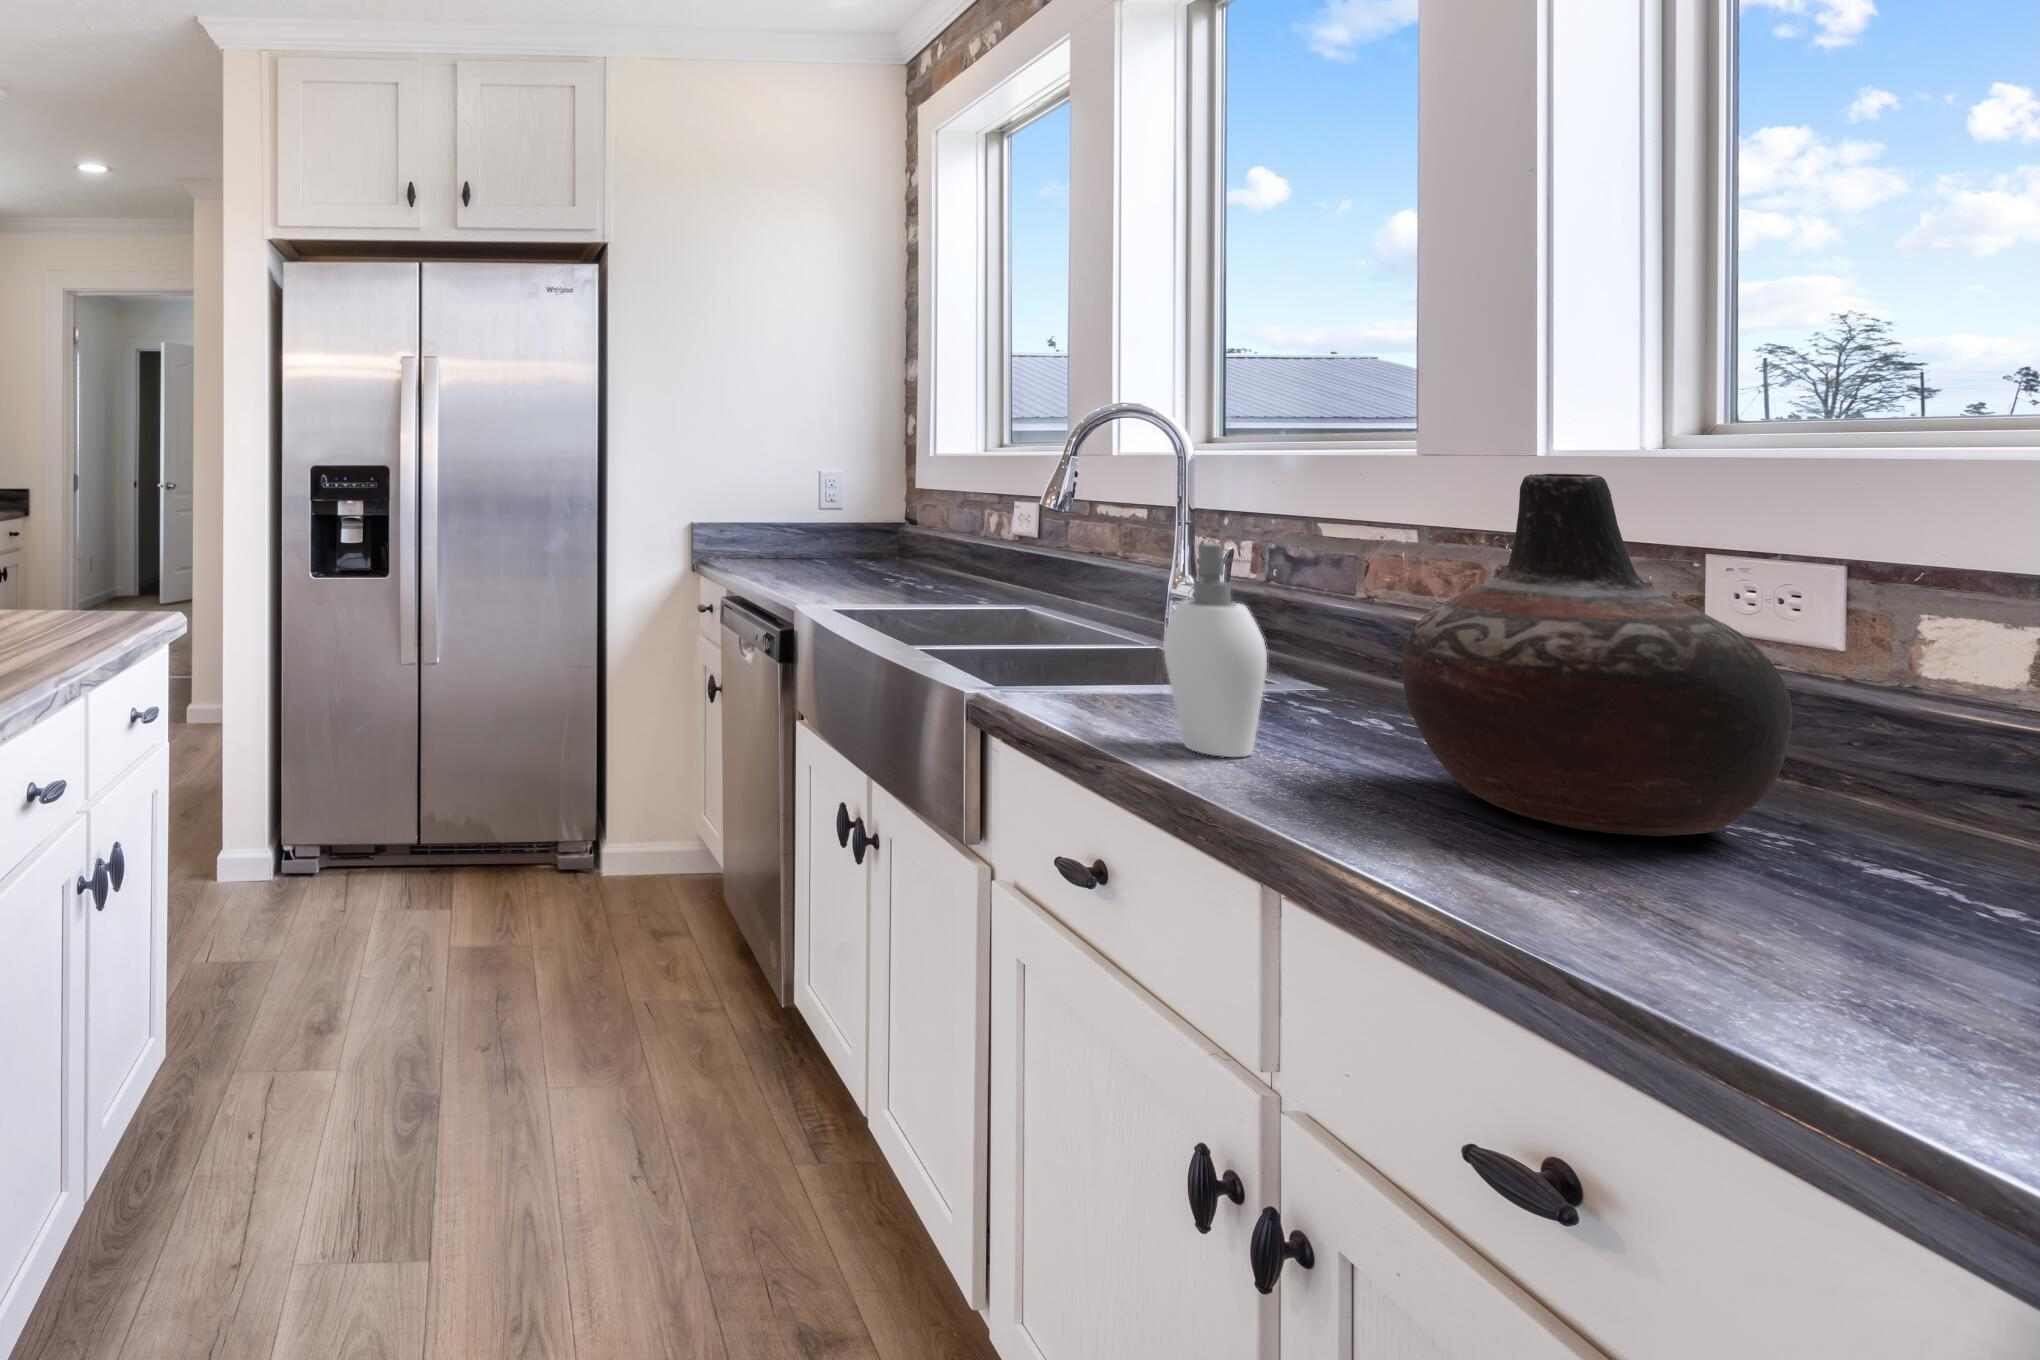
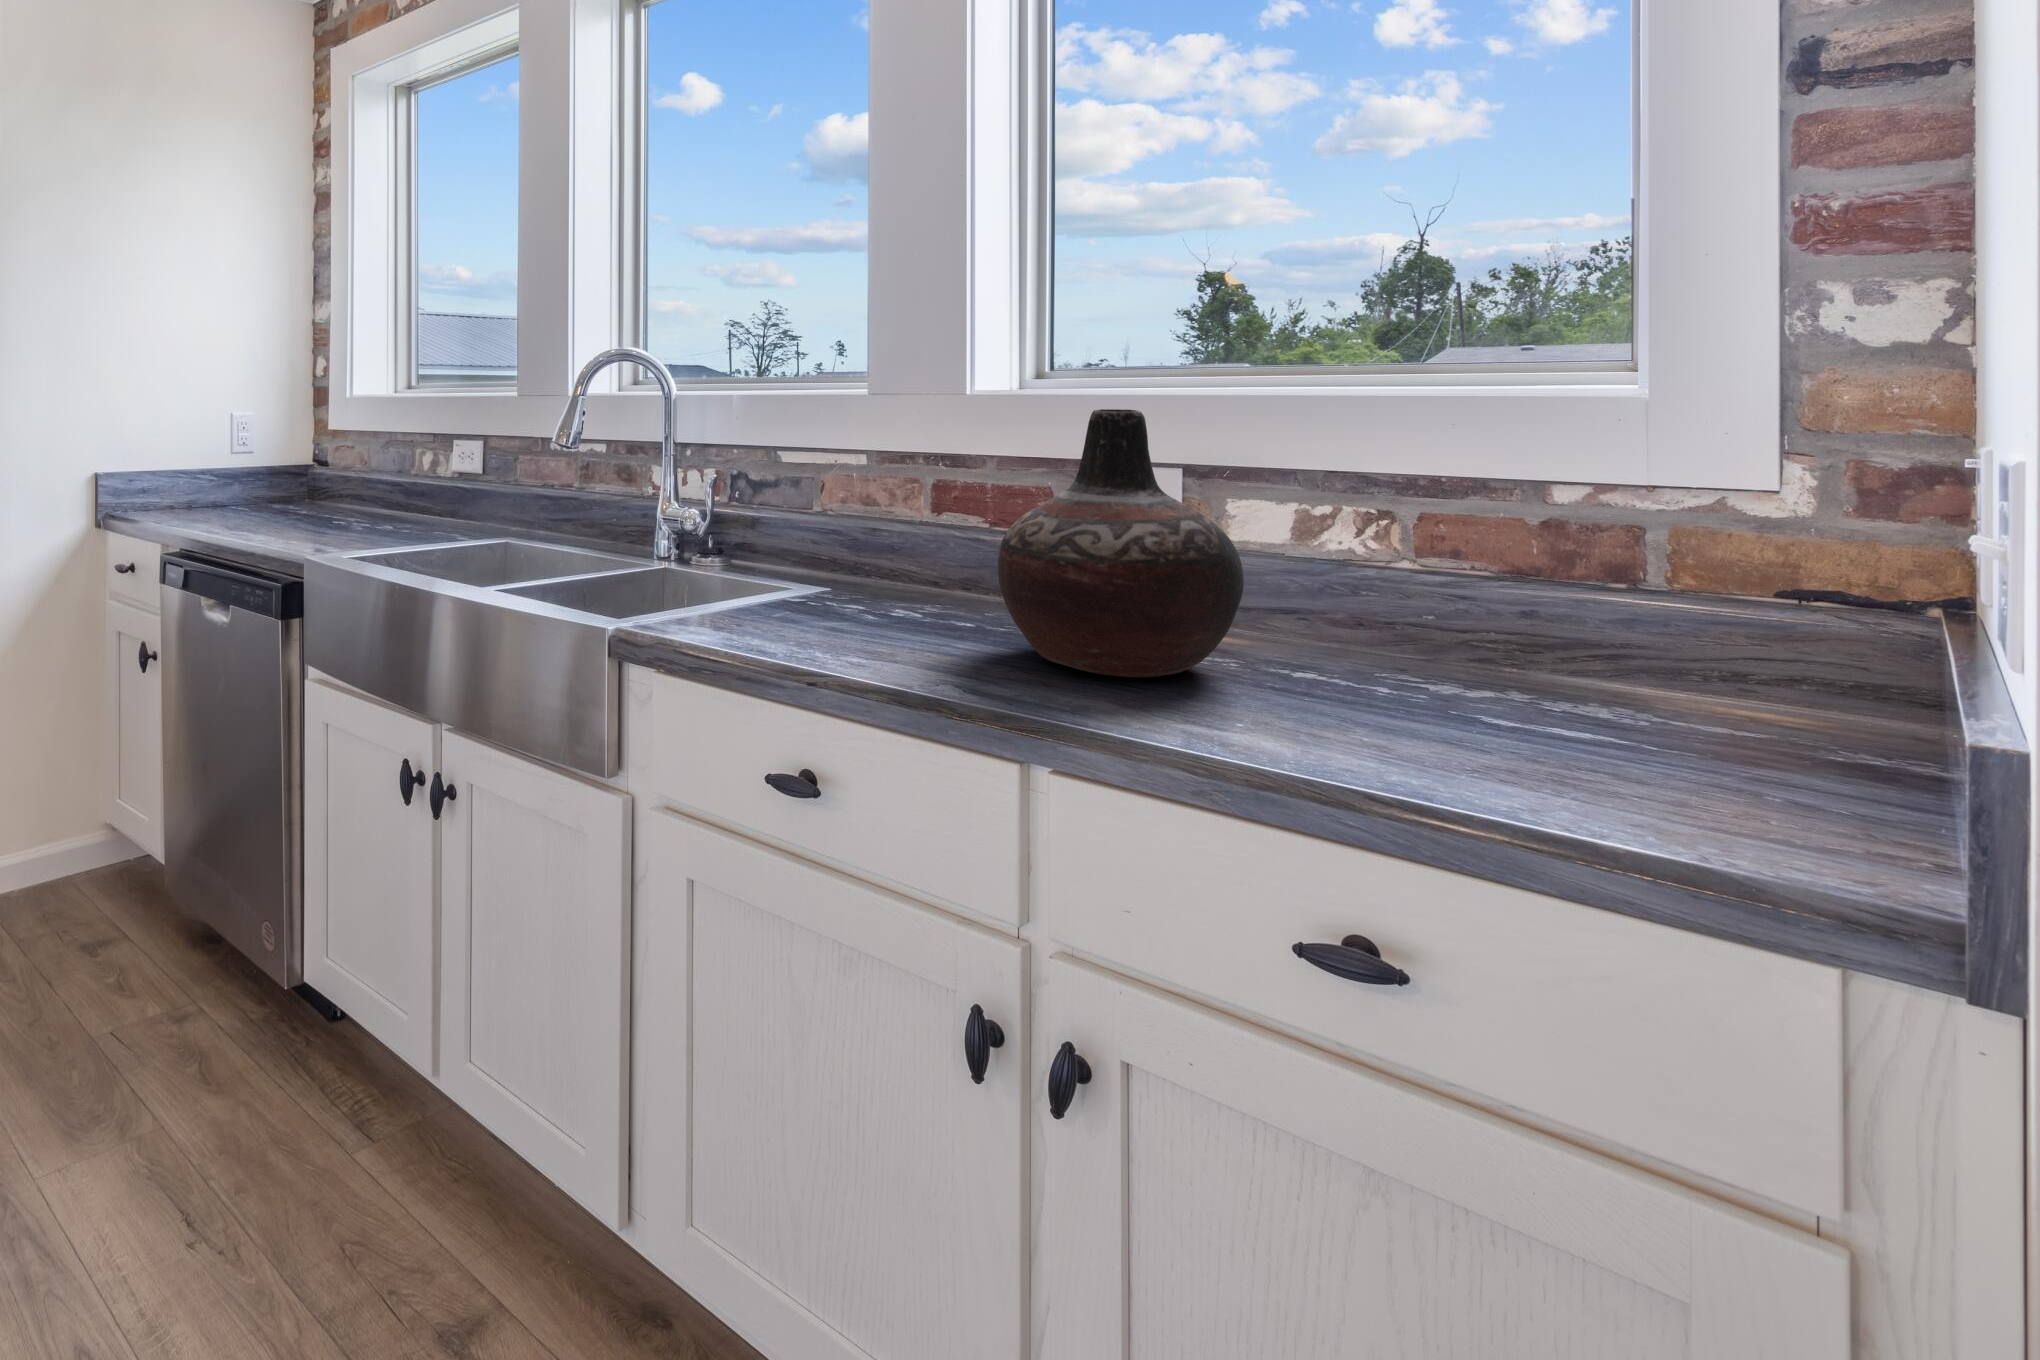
soap dispenser: present [1163,543,1288,757] -> none [812,476,922,662]

